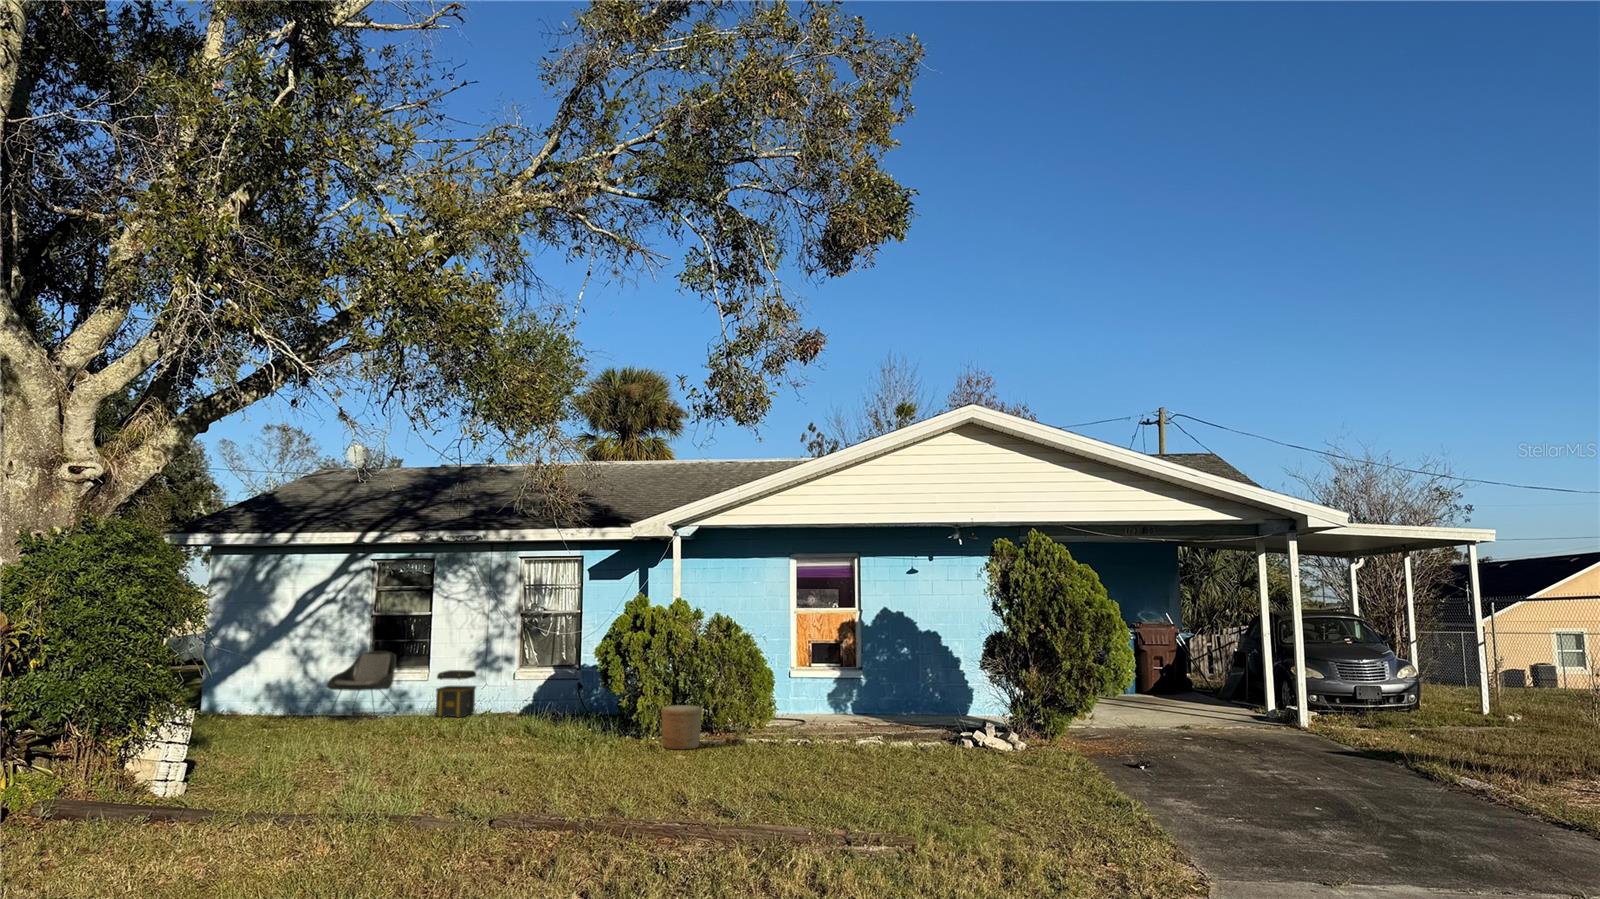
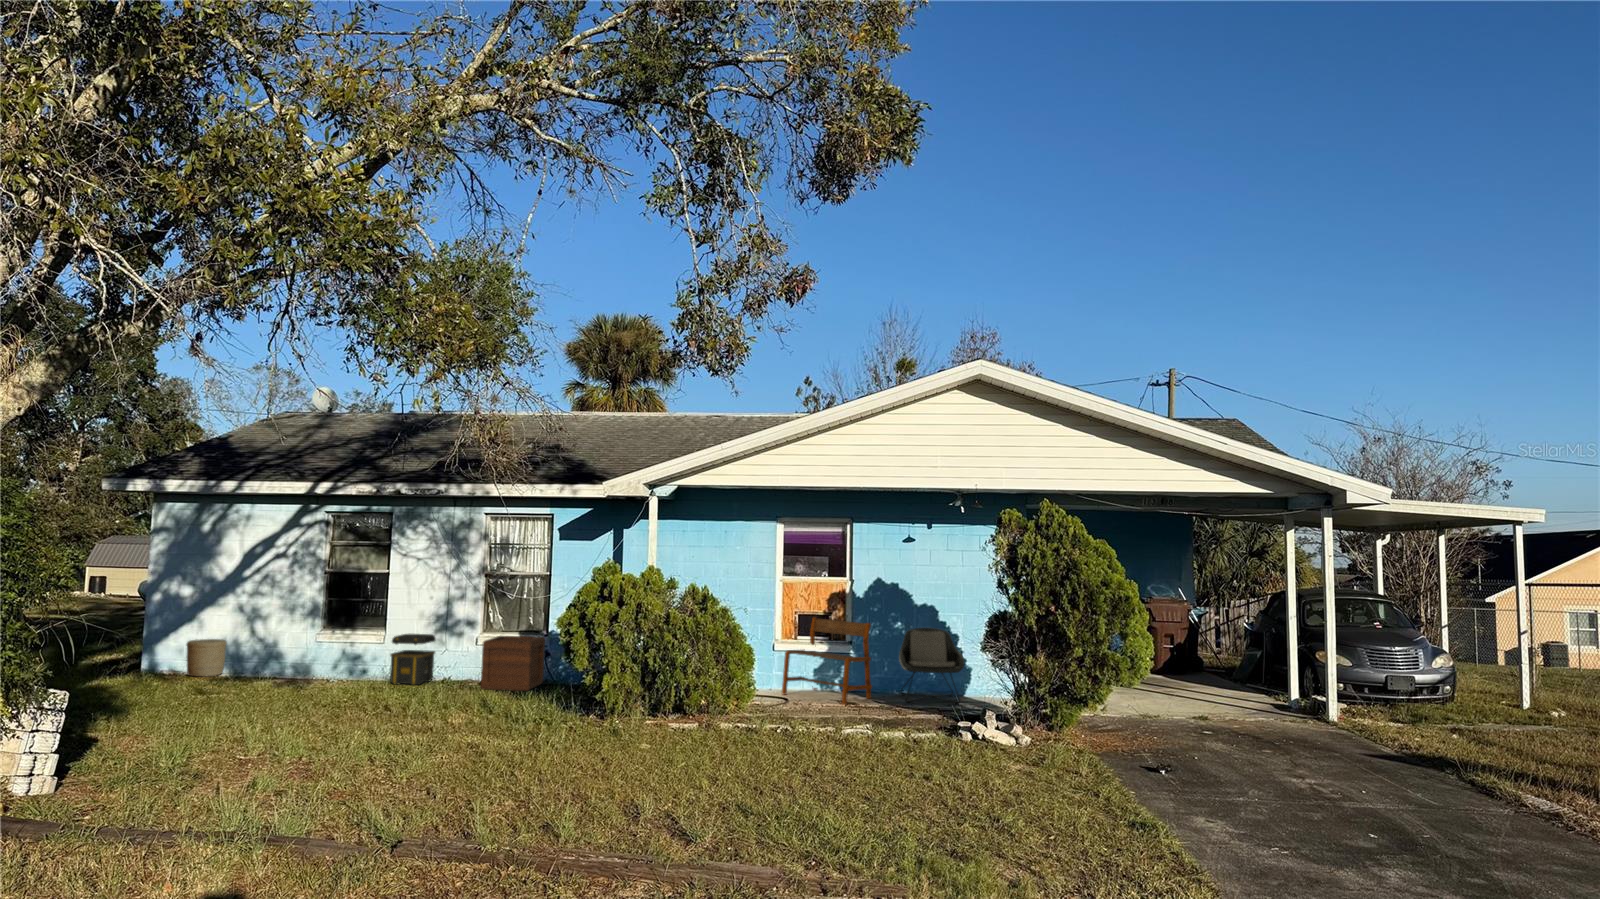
bench: none [798,646,882,724] -> present [782,617,872,705]
lounge chair: present [327,651,396,719] -> present [899,628,964,704]
wooden crate: none [521,670,578,720] -> present [481,636,545,691]
woven basket: present [661,705,701,750] -> present [187,639,226,677]

